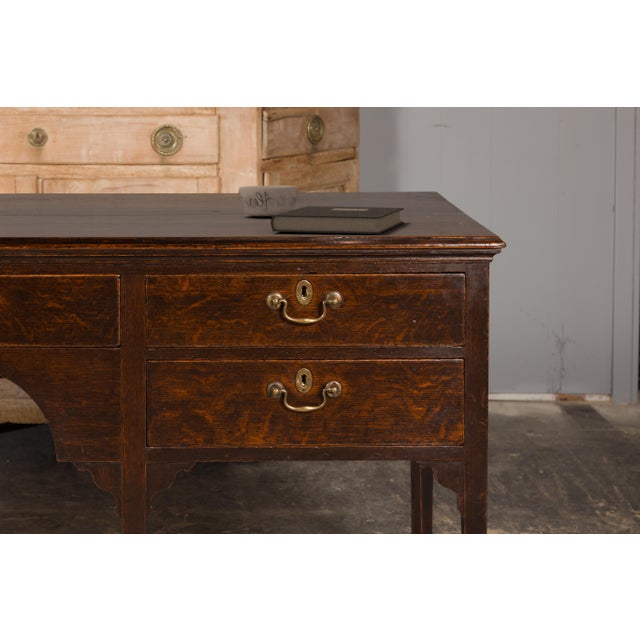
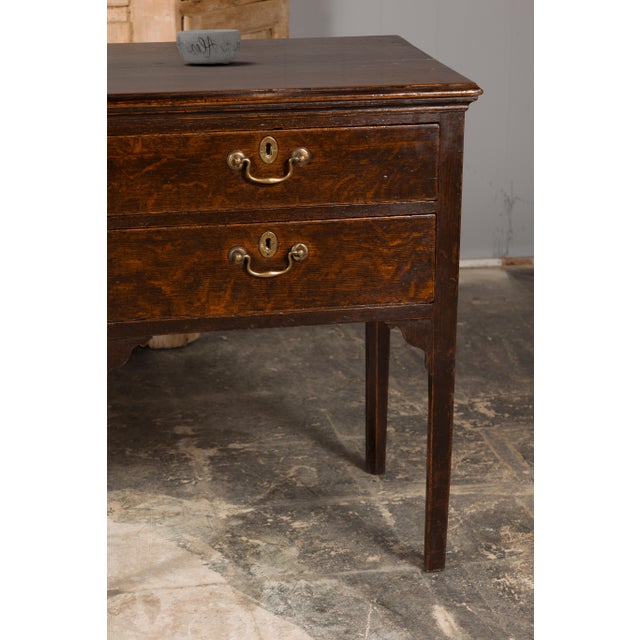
book: present [271,206,404,234] -> none [231,52,363,83]

